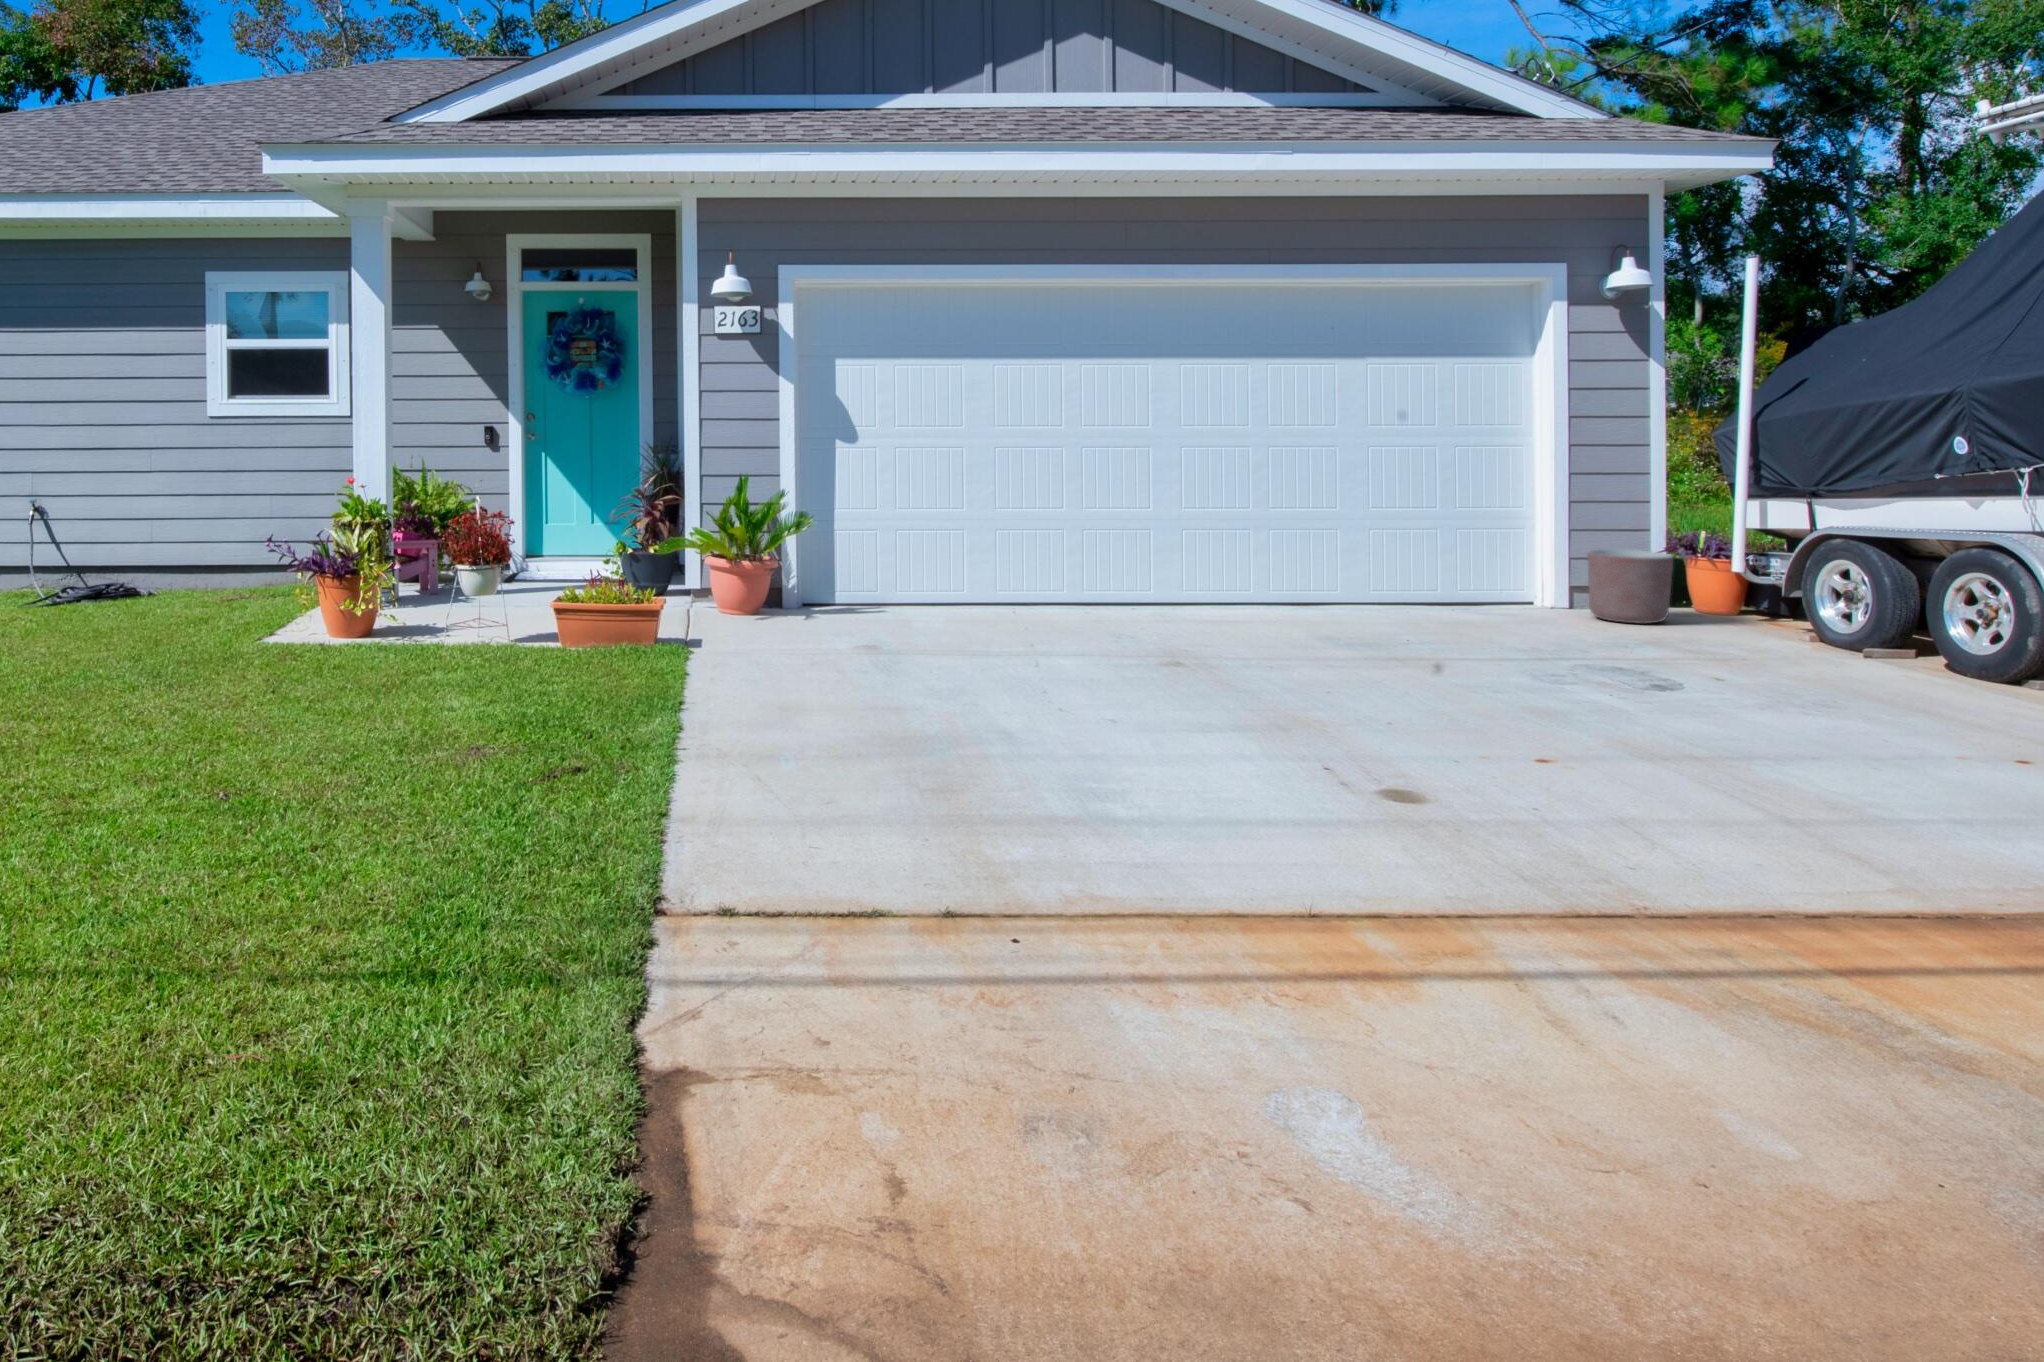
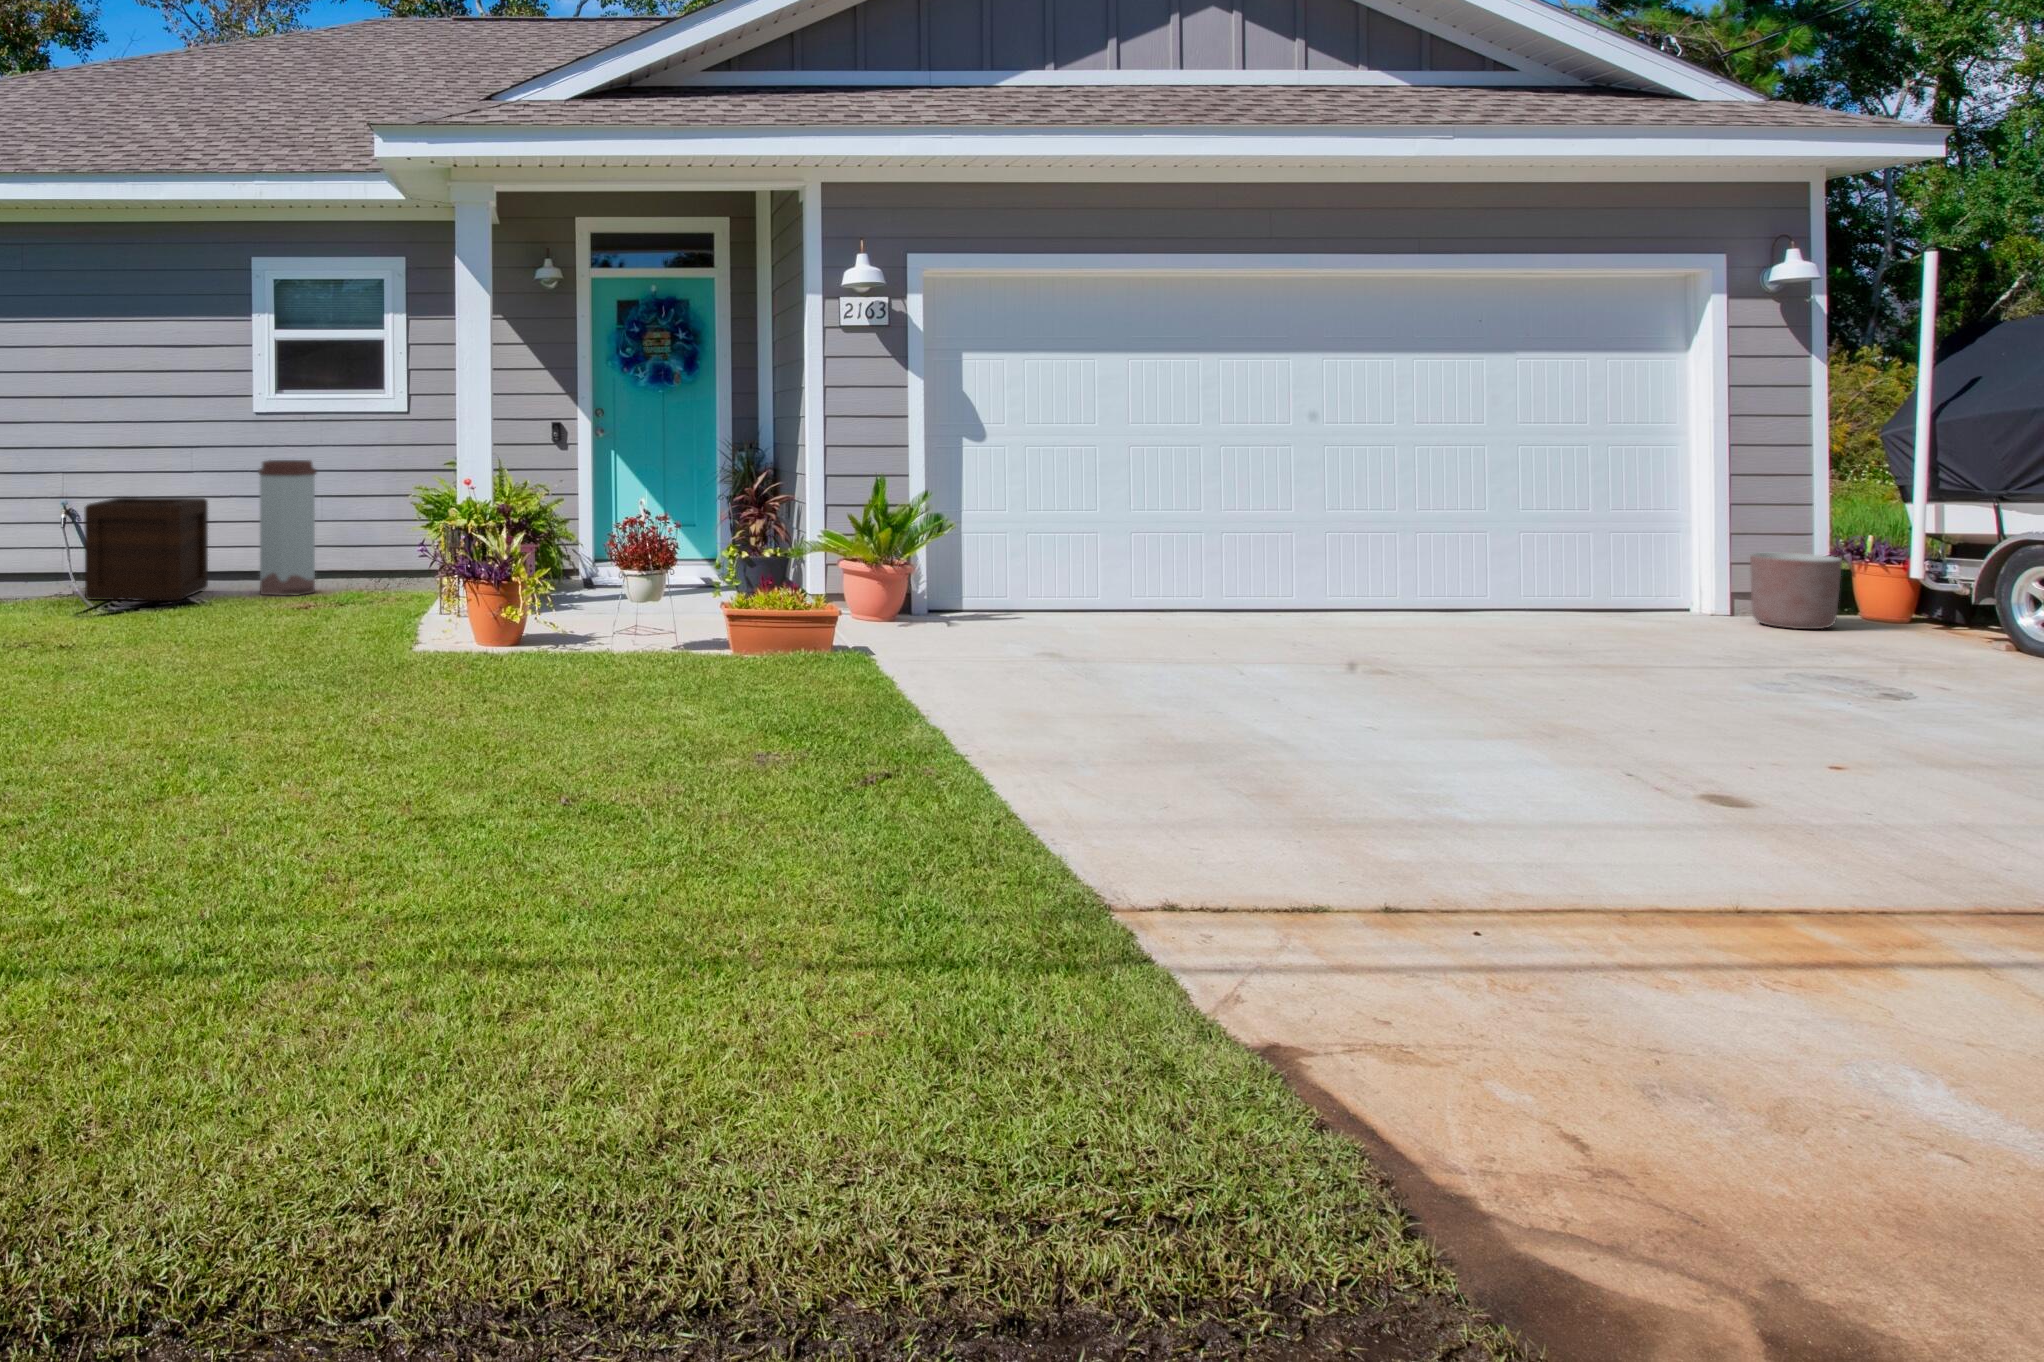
trash can: none [204,459,260,584] -> present [258,460,316,596]
wooden crate: none [37,493,163,589] -> present [84,497,208,601]

